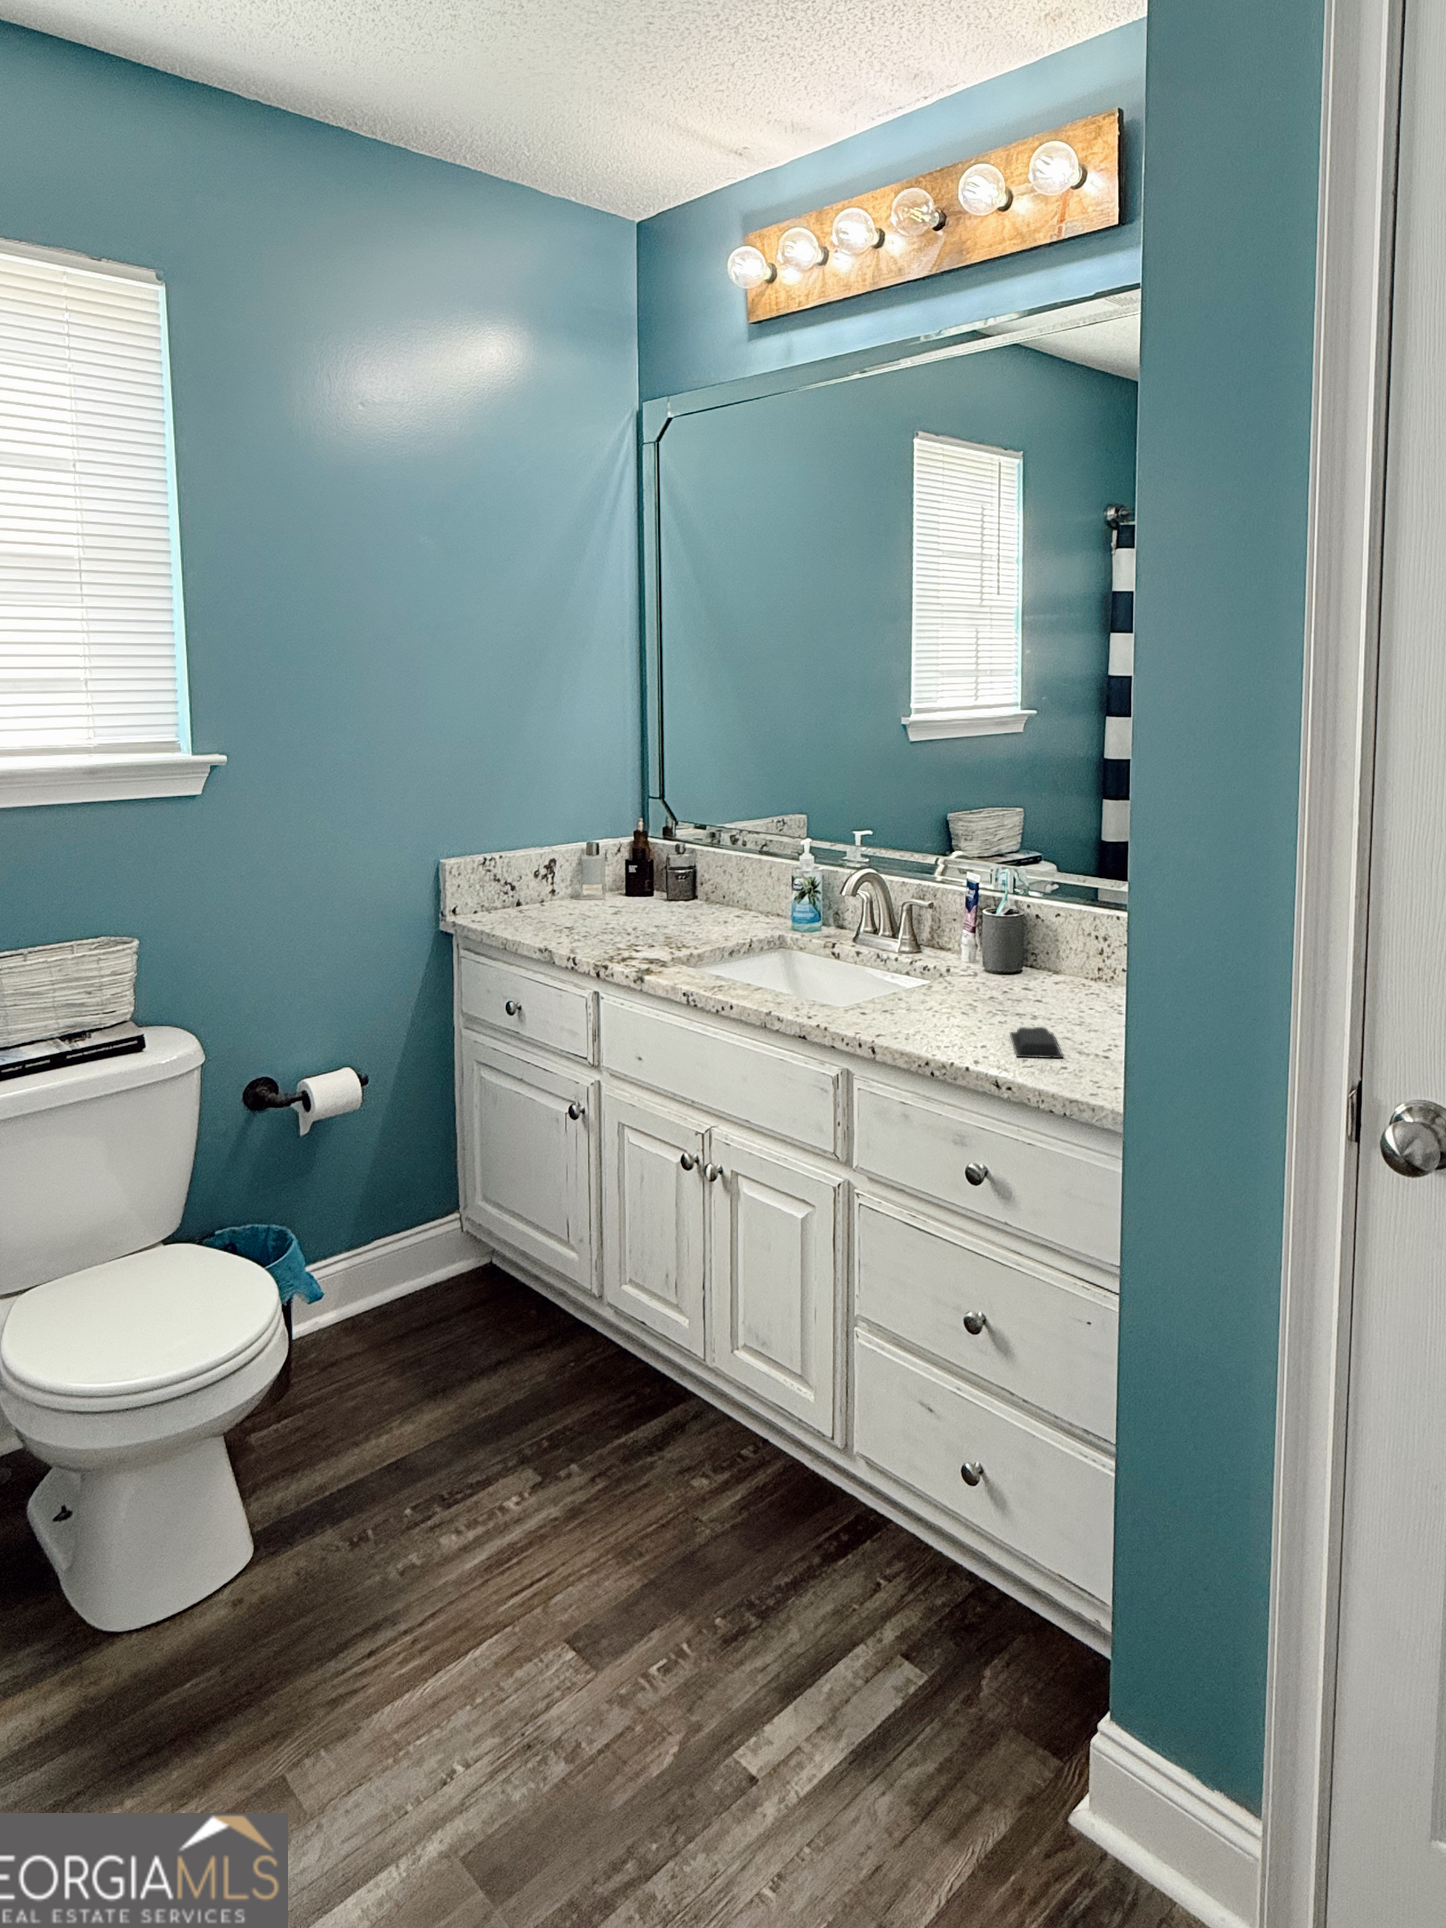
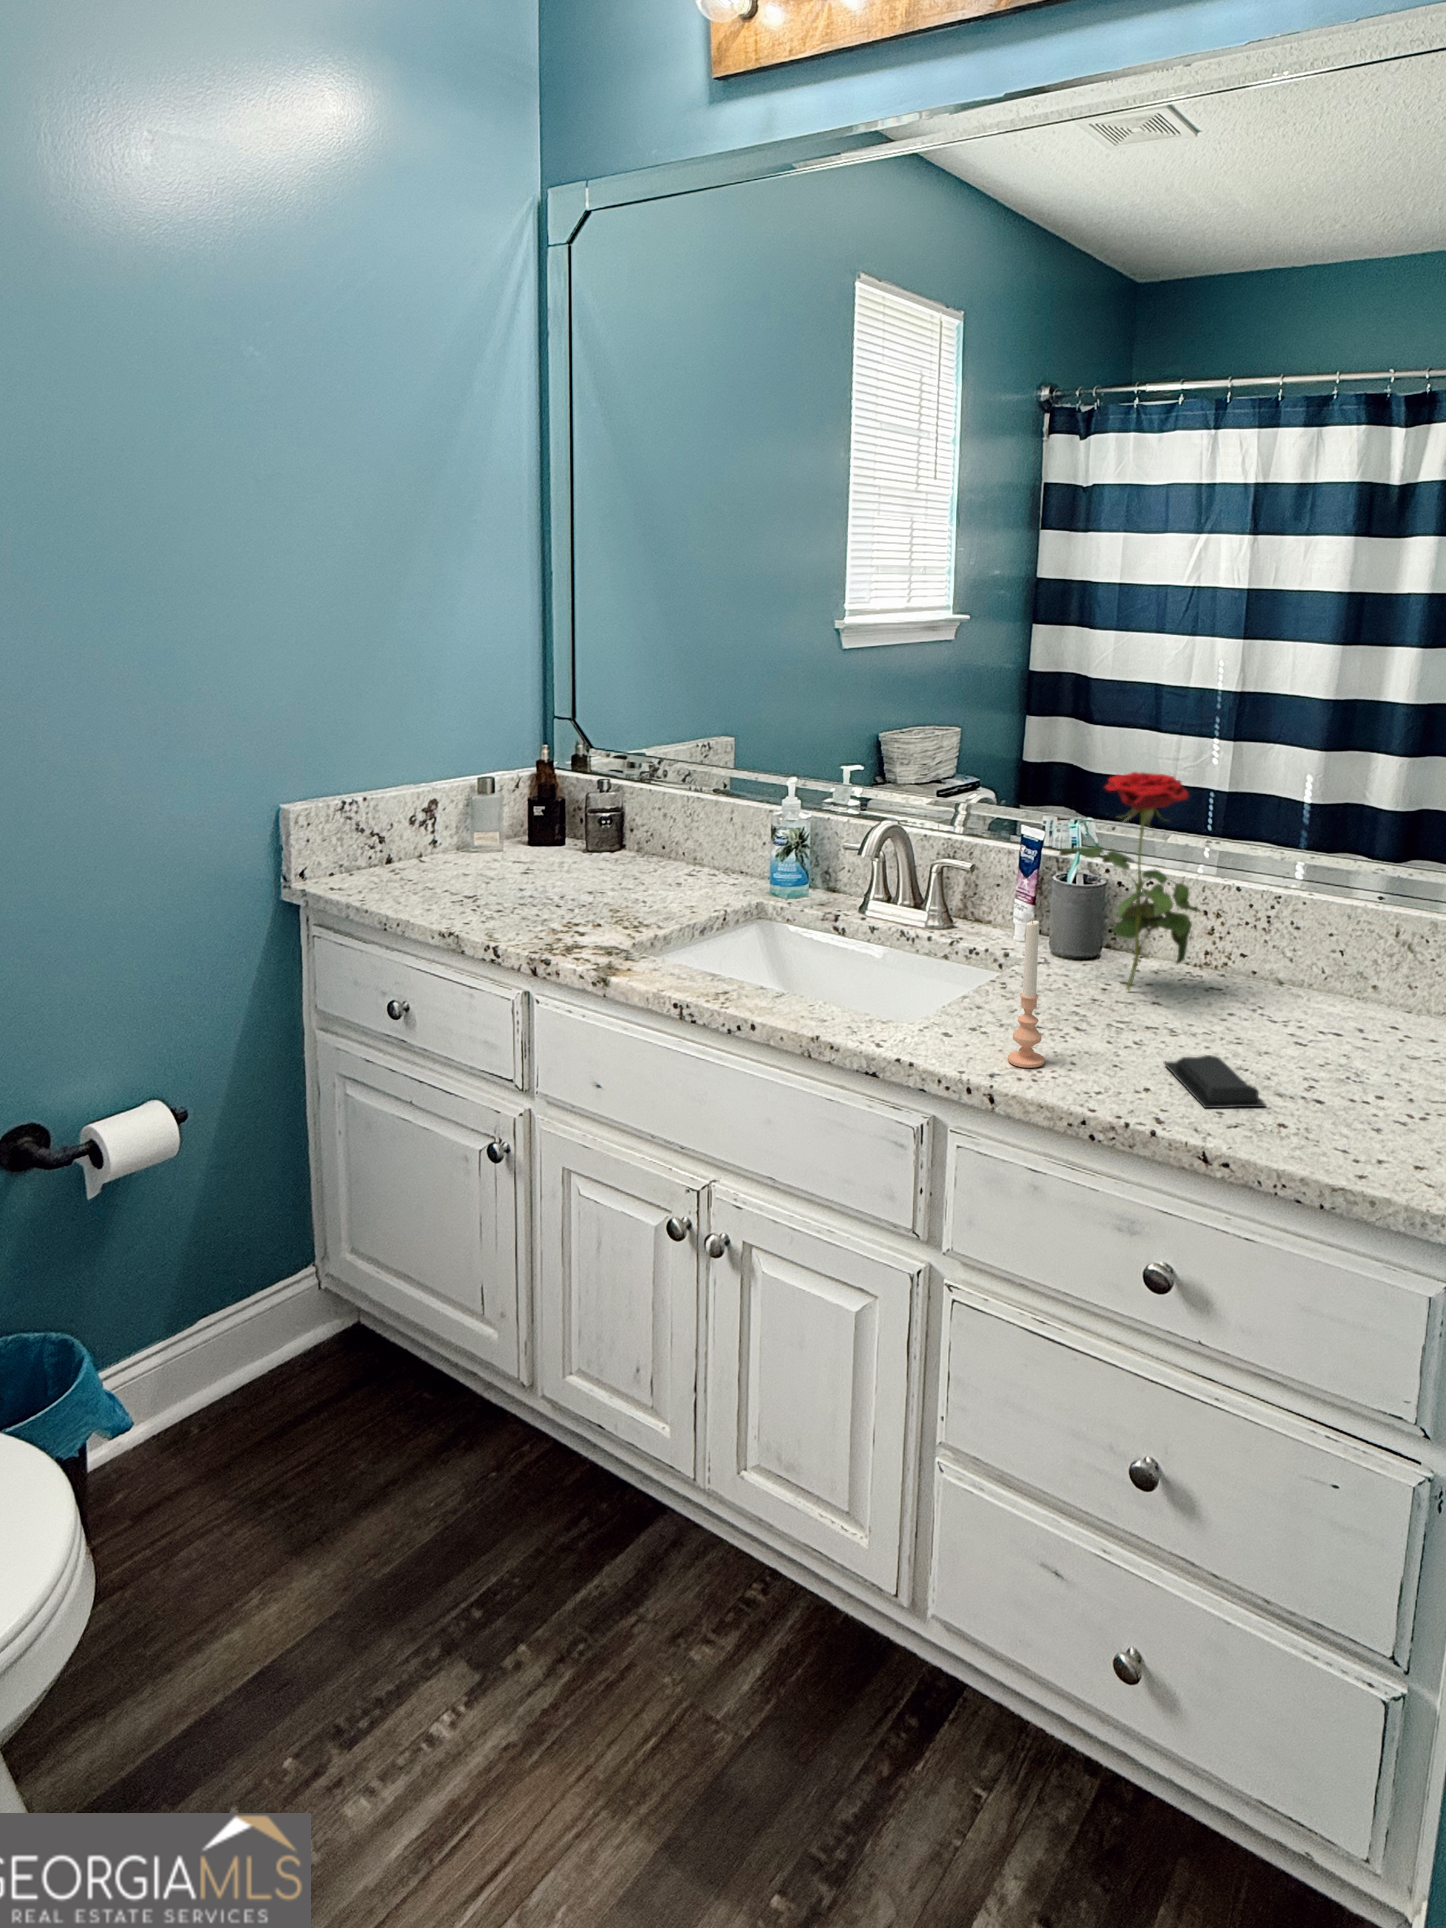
flower: none [974,826,1076,993] -> present [1059,772,1200,990]
candle: none [896,926,923,1033] -> present [1008,920,1044,1068]

